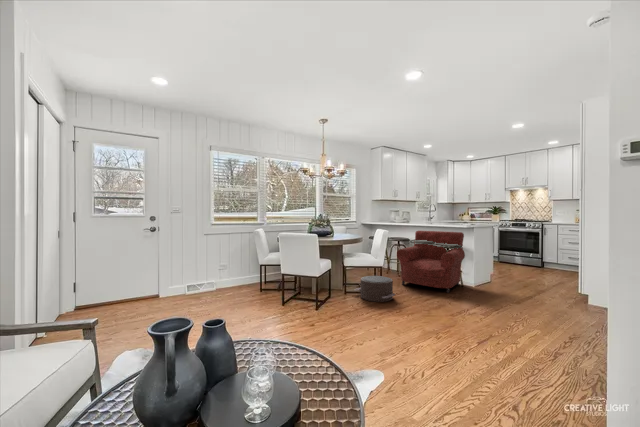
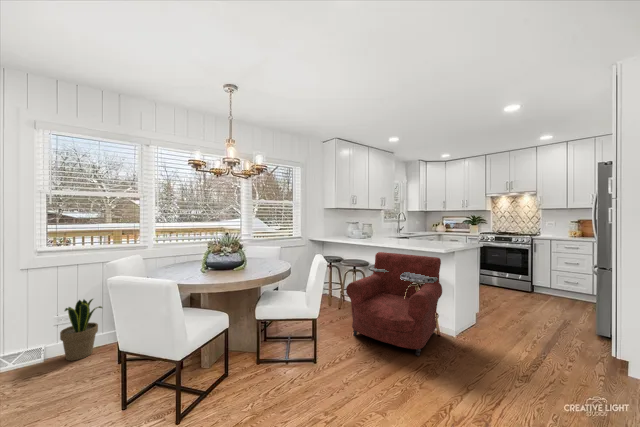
potted plant: none [224,255,245,291] -> present [60,299,102,361]
pouf: present [355,276,395,302] -> none [269,332,334,389]

